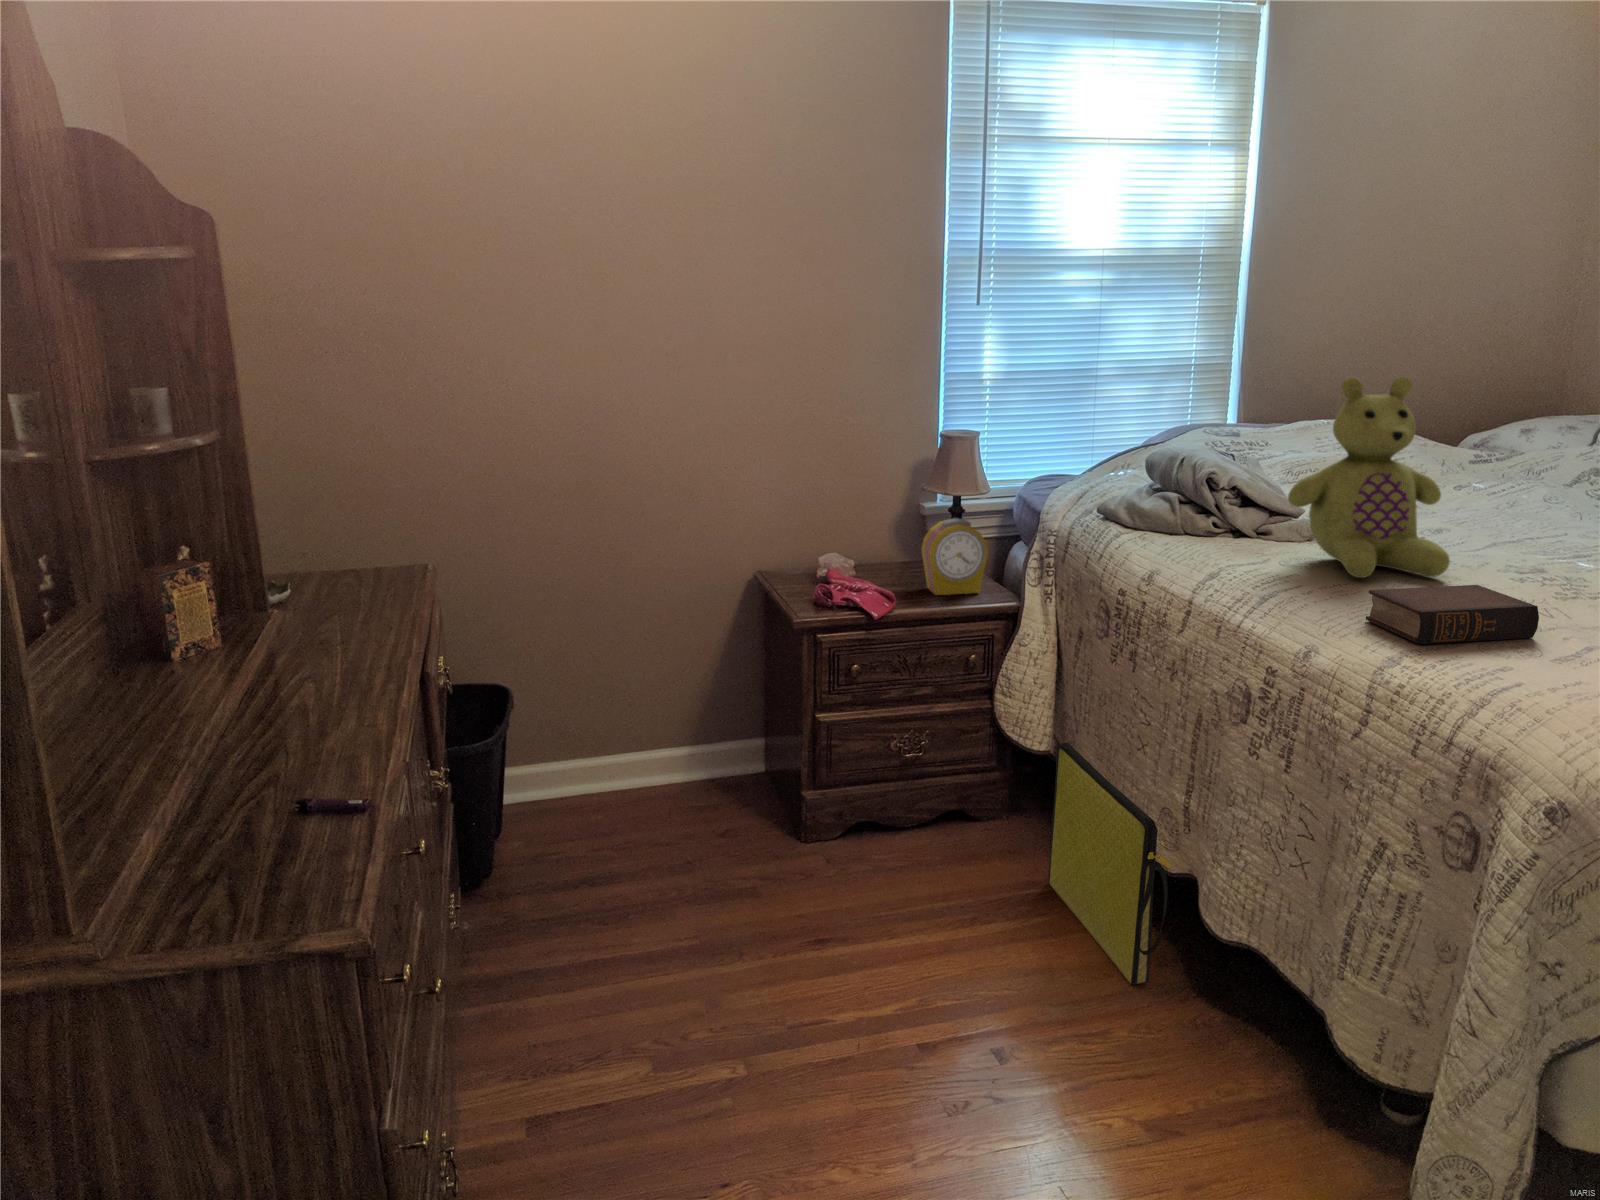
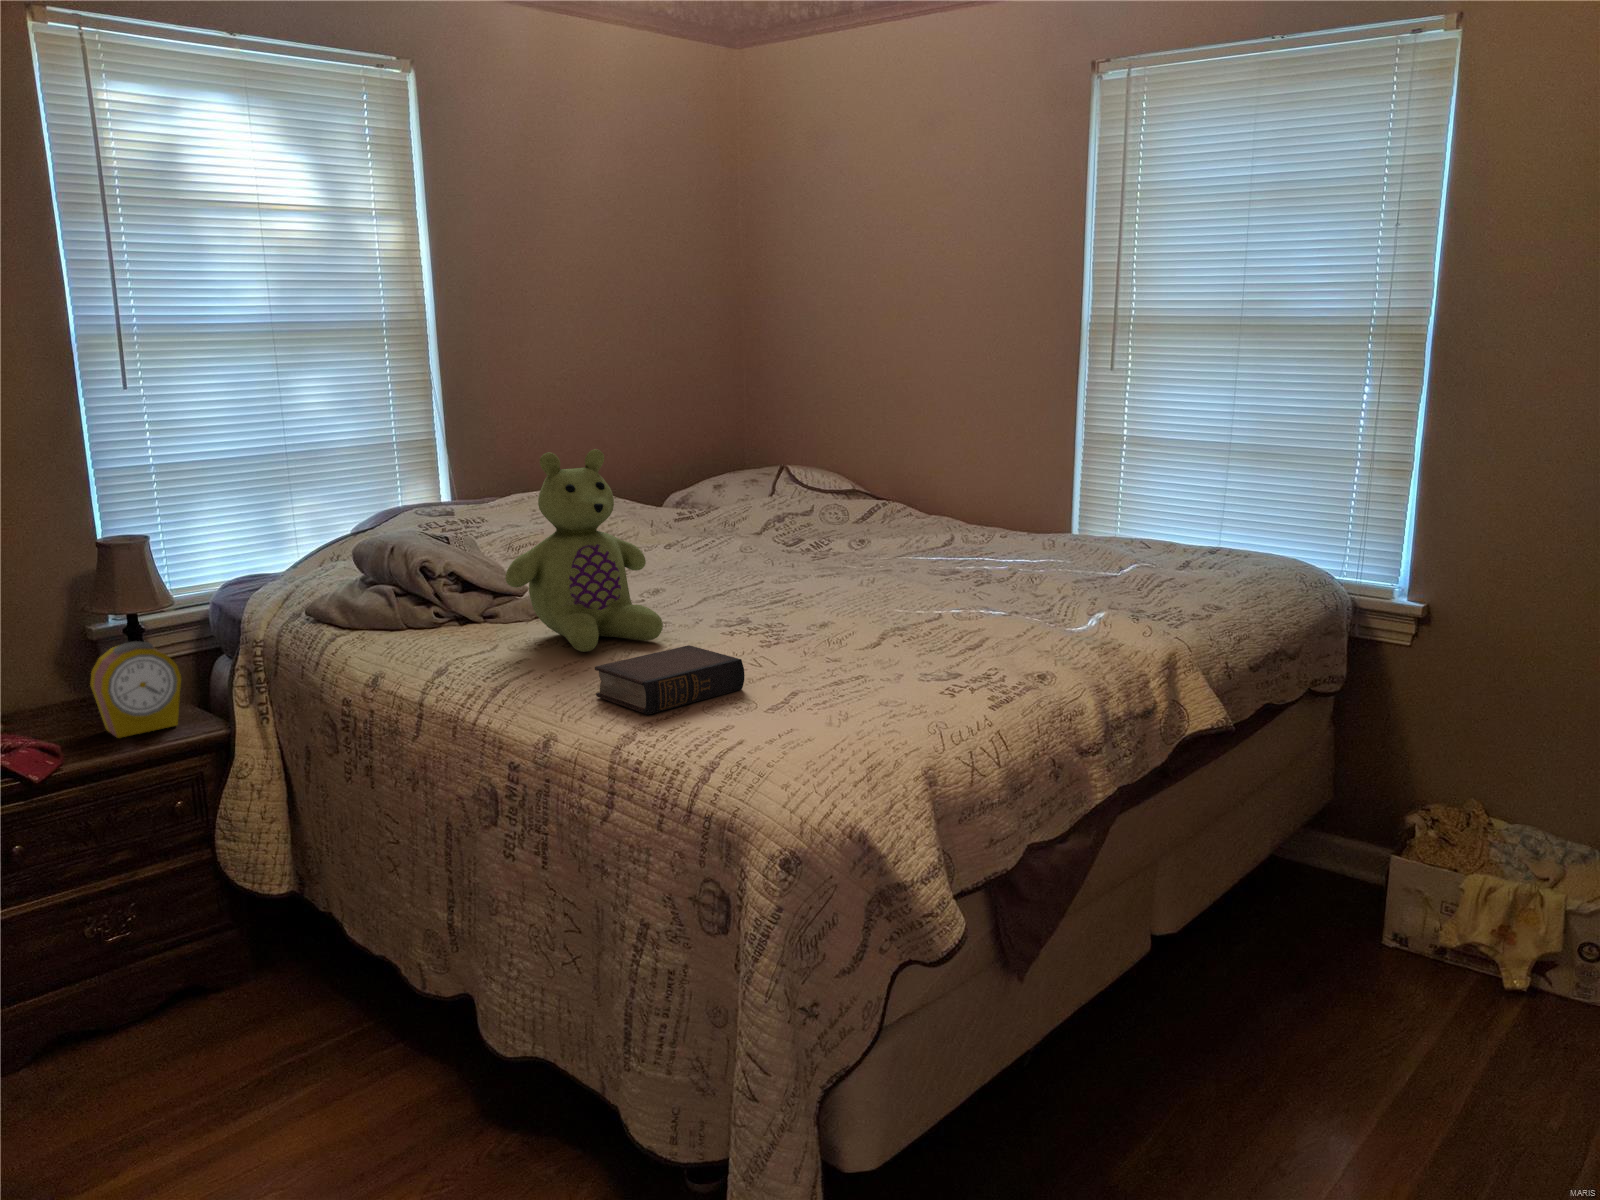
bag: present [1048,743,1171,985] -> none [298,882,446,1140]

